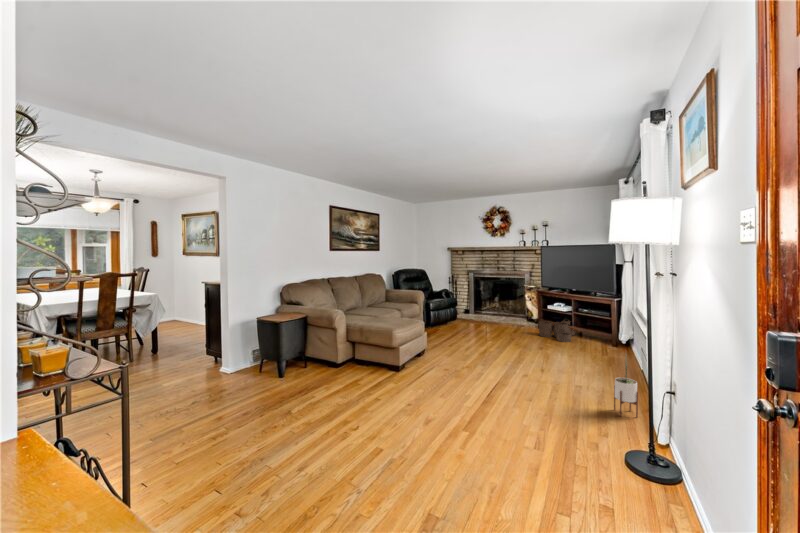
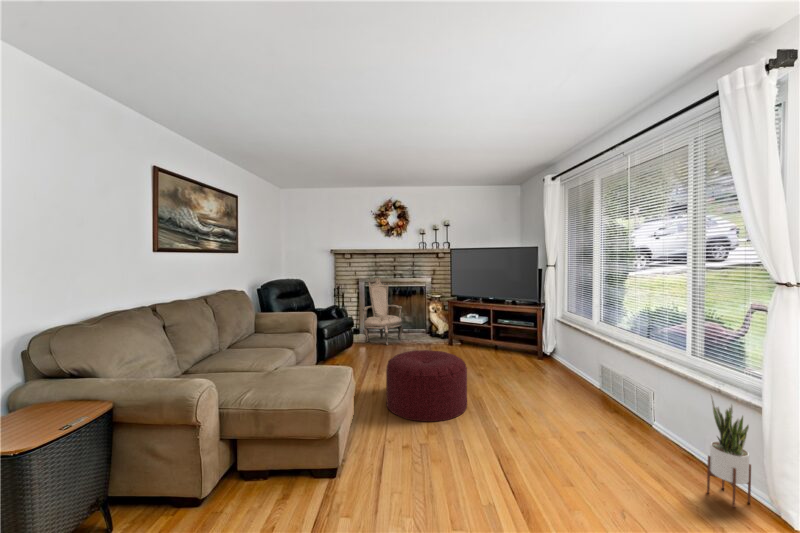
armchair: none [469,271,502,324] -> present [363,278,403,345]
ottoman: none [451,319,507,361] -> present [386,350,467,422]
woven basket: present [539,320,575,342] -> none [463,333,505,364]

